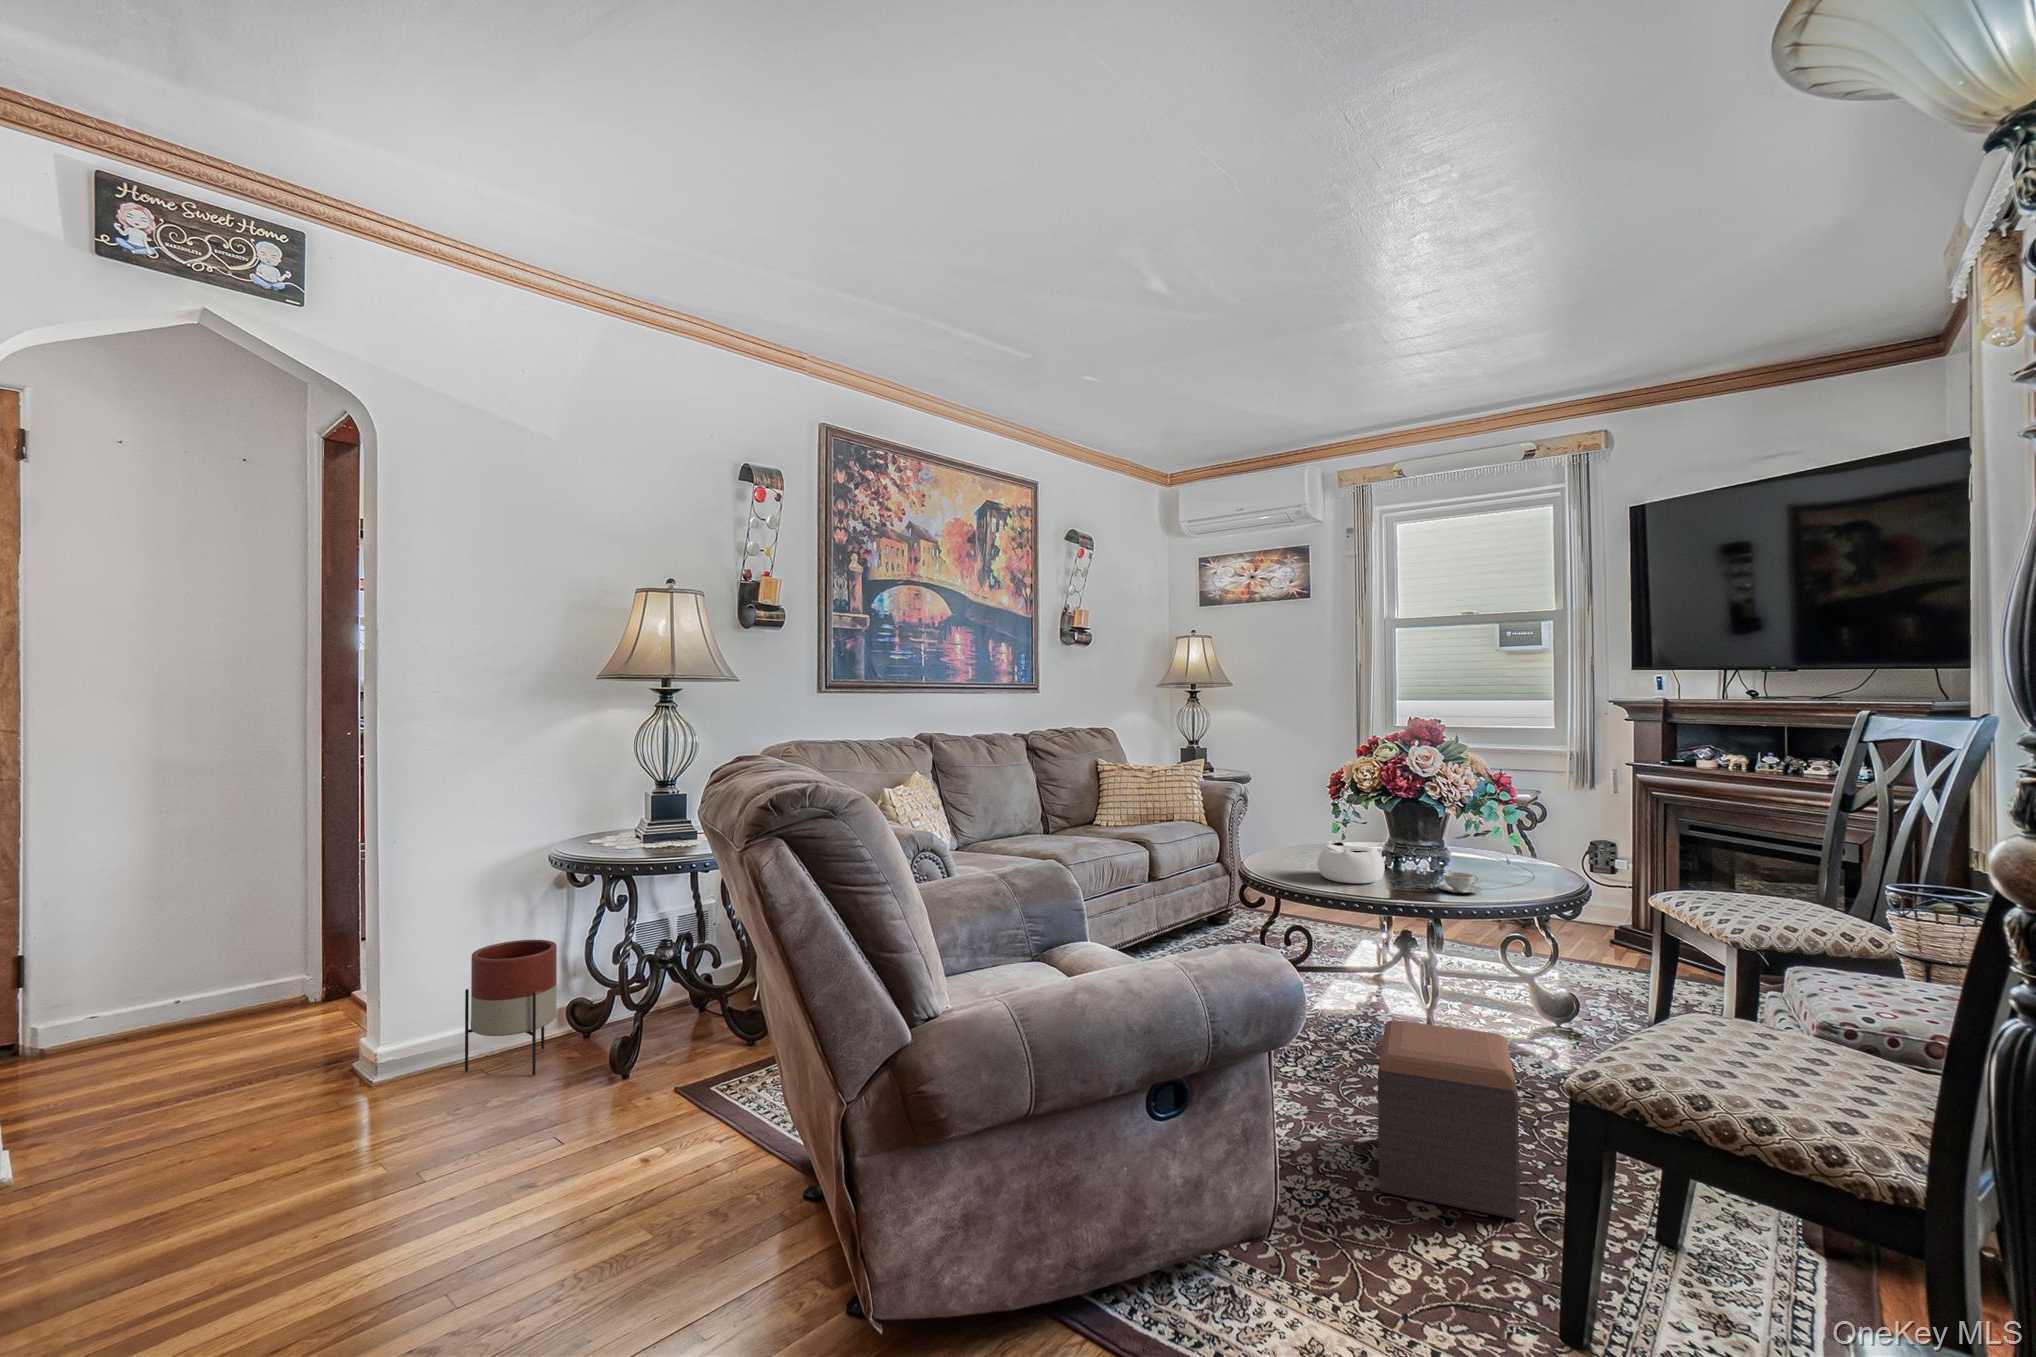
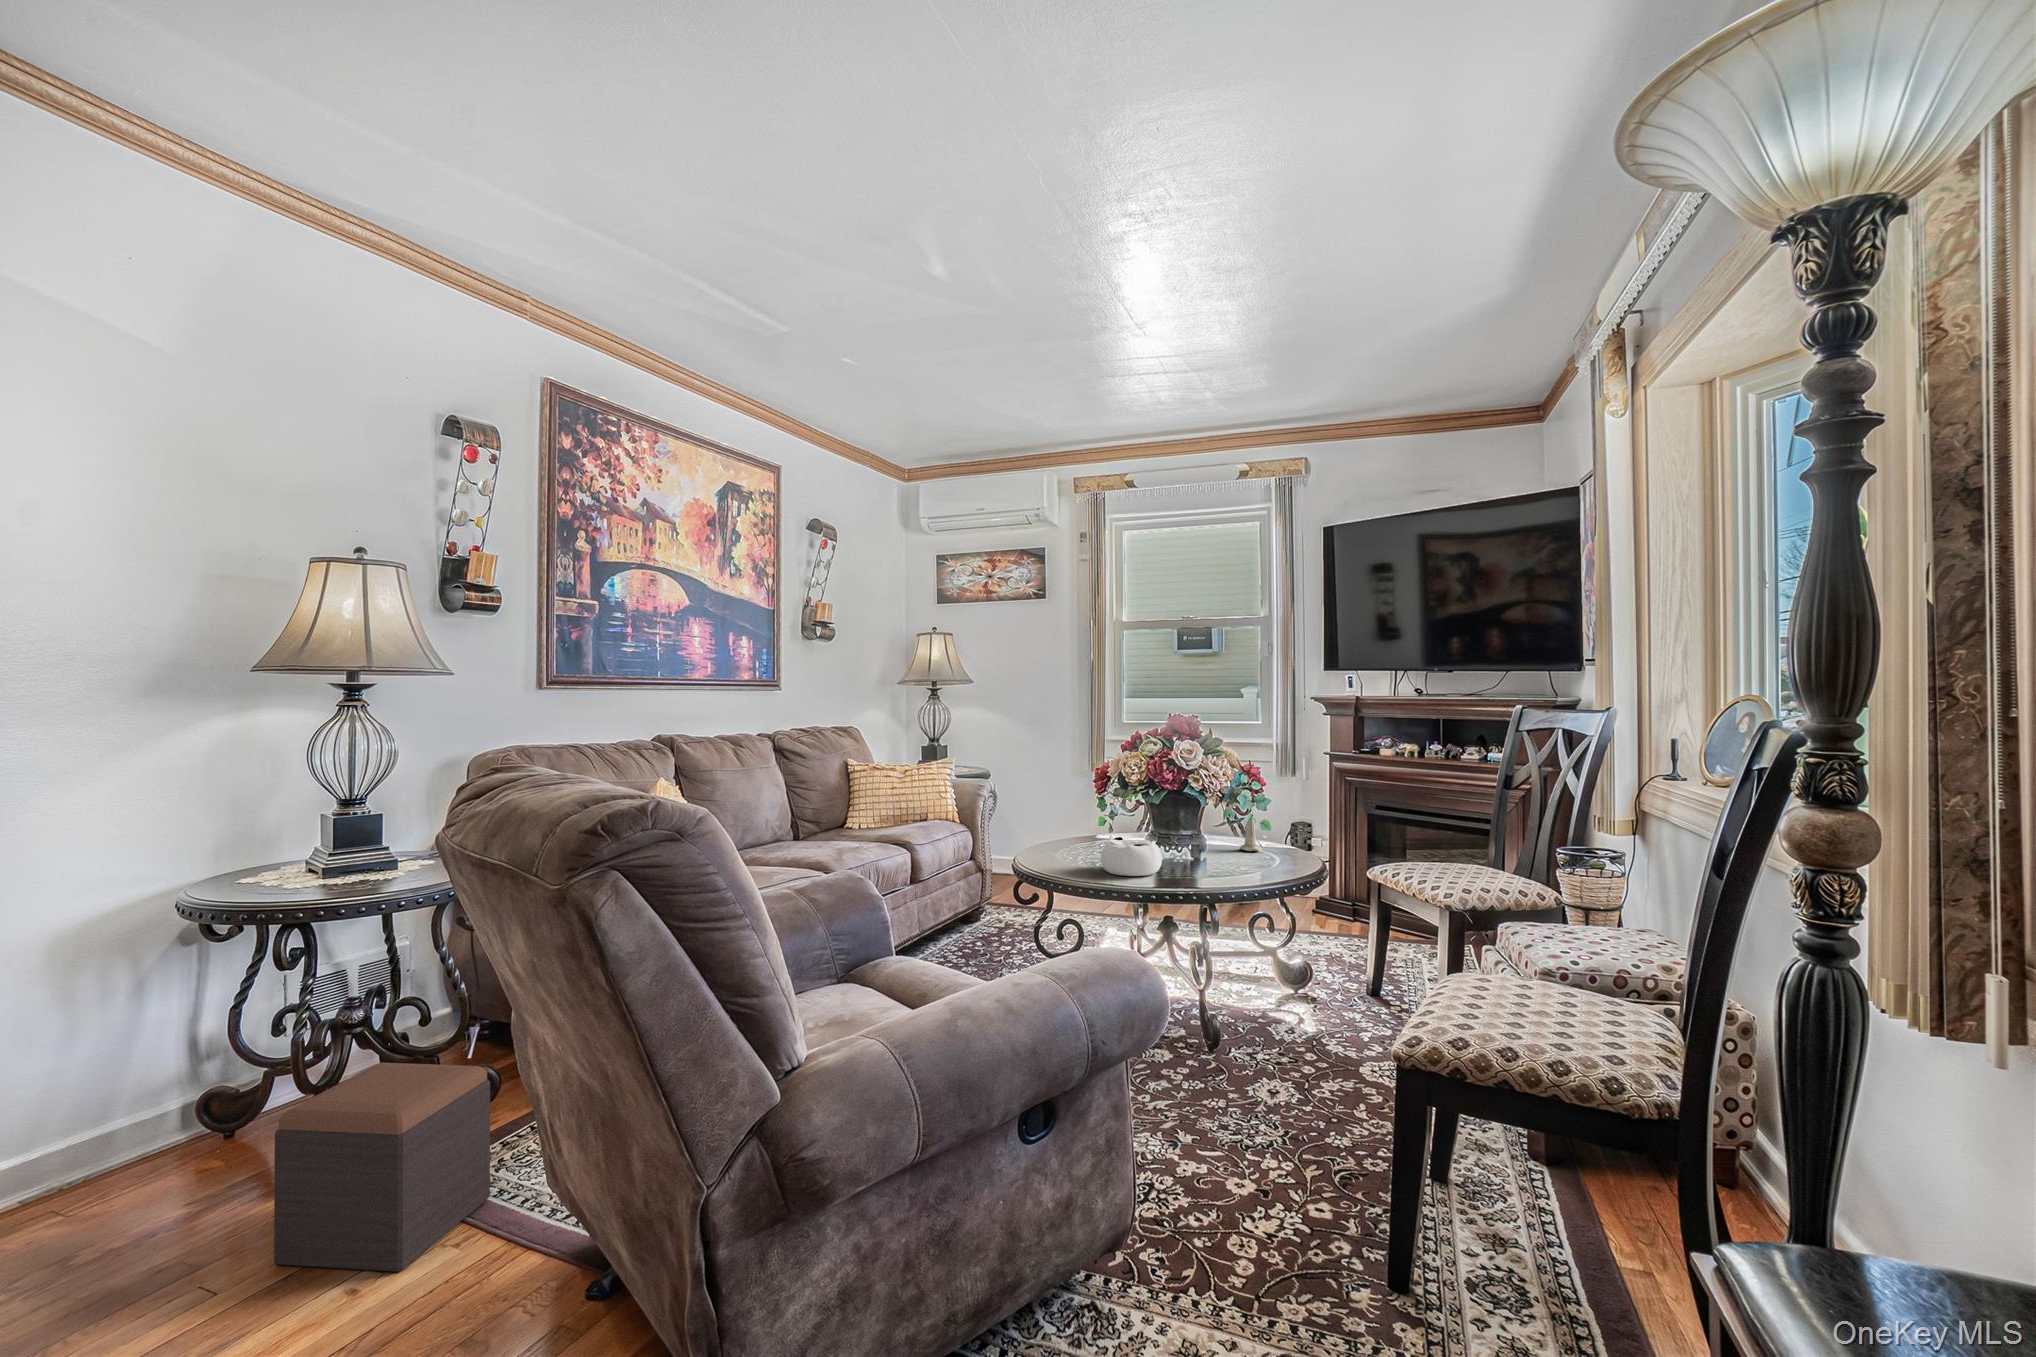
candle: none [1491,822,1517,867] -> present [1240,818,1262,851]
teacup: present [1437,872,1481,893] -> none [1209,860,1247,879]
planter: present [465,940,557,1075] -> none [31,1020,183,1214]
footstool: present [1378,1020,1520,1220] -> present [274,1063,490,1272]

